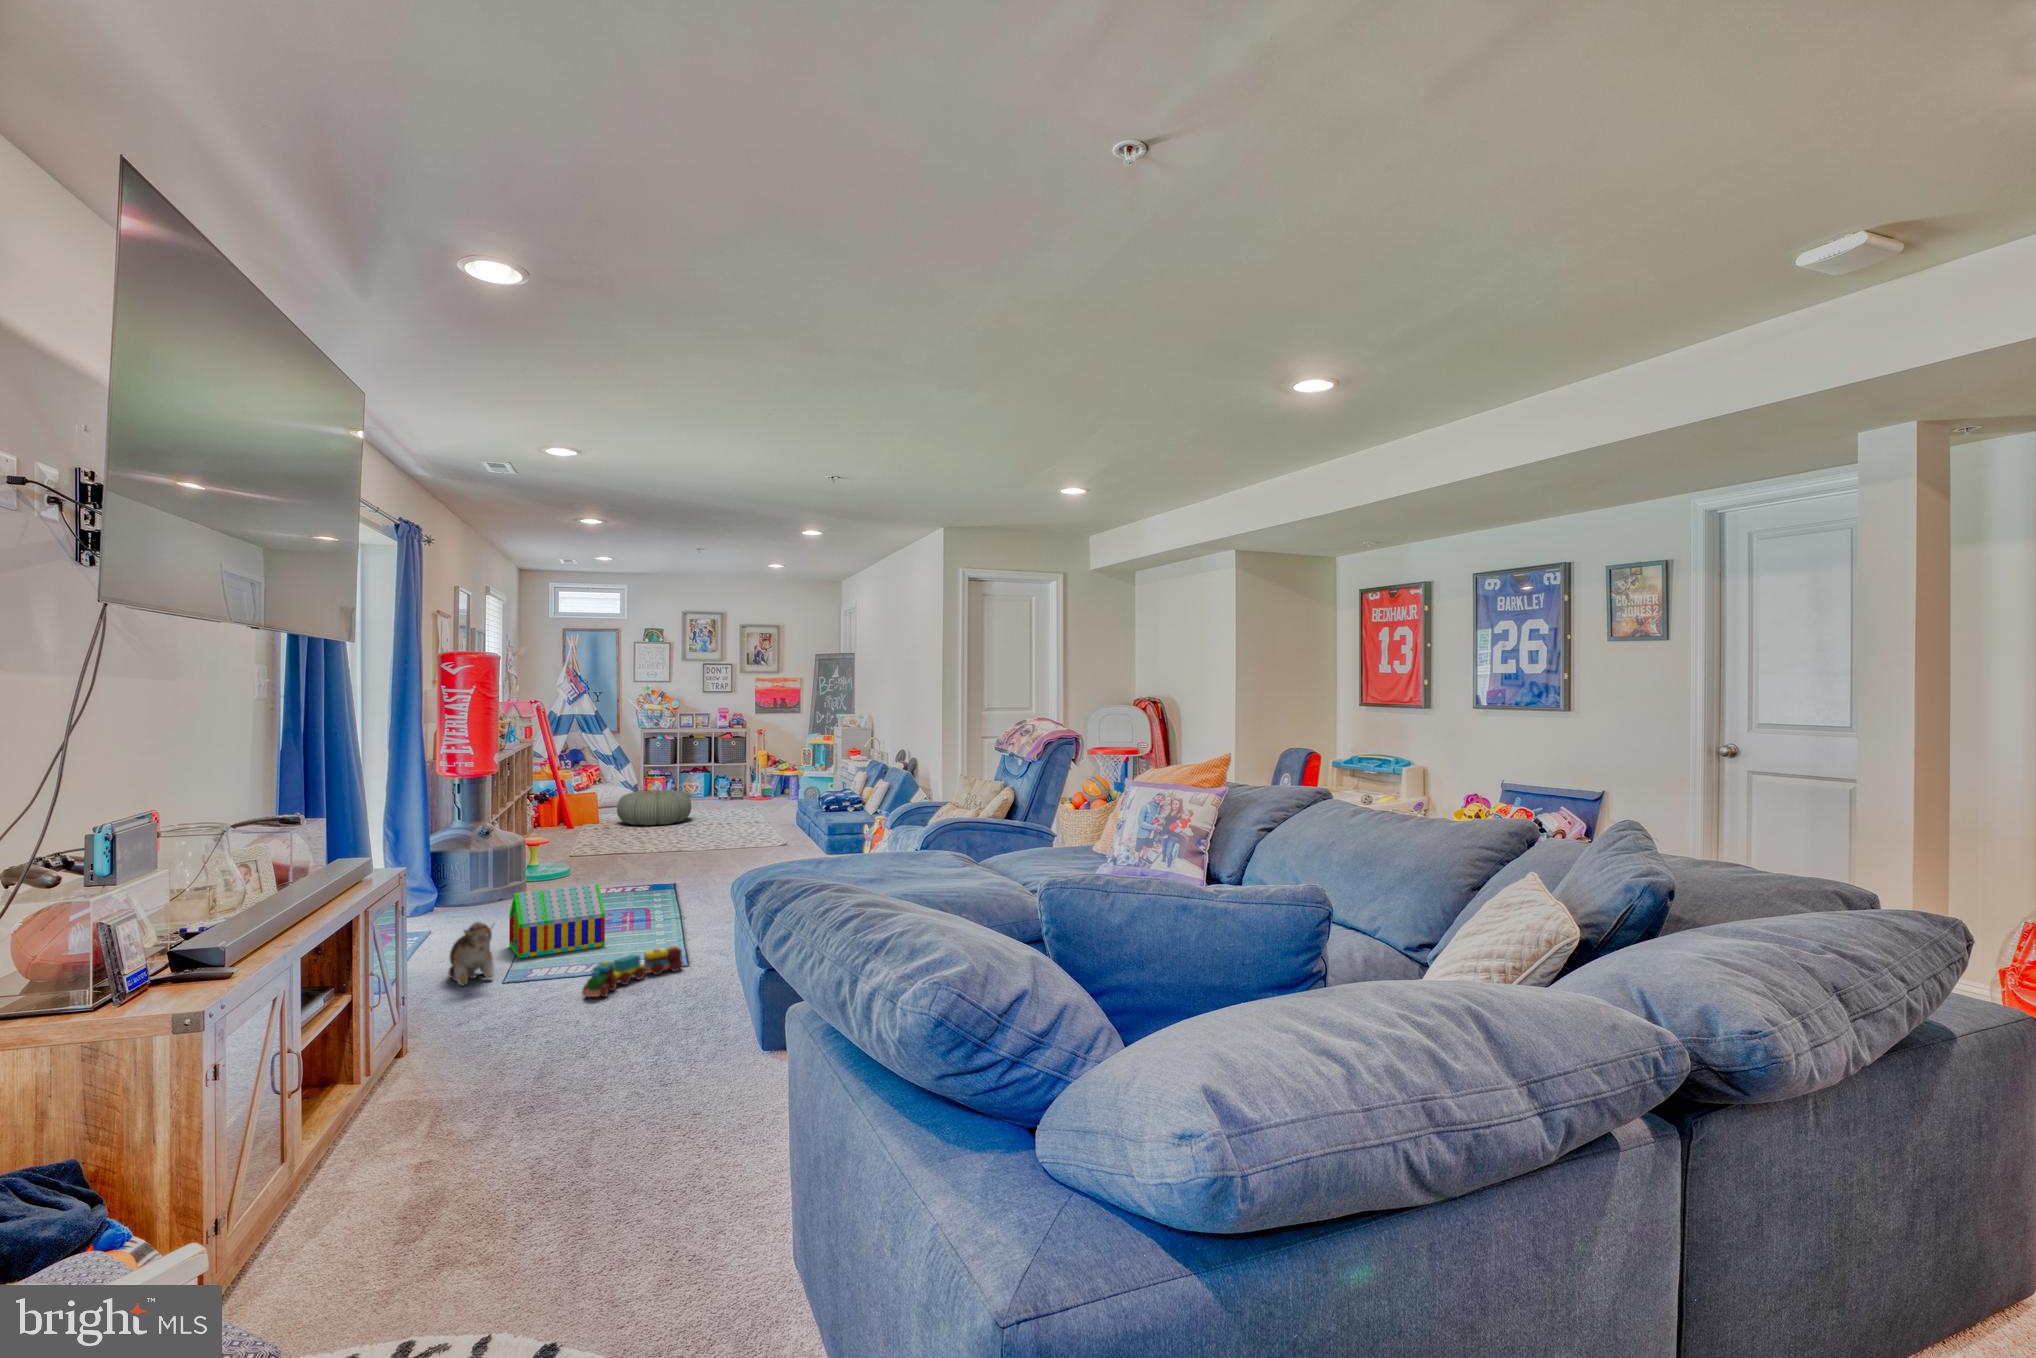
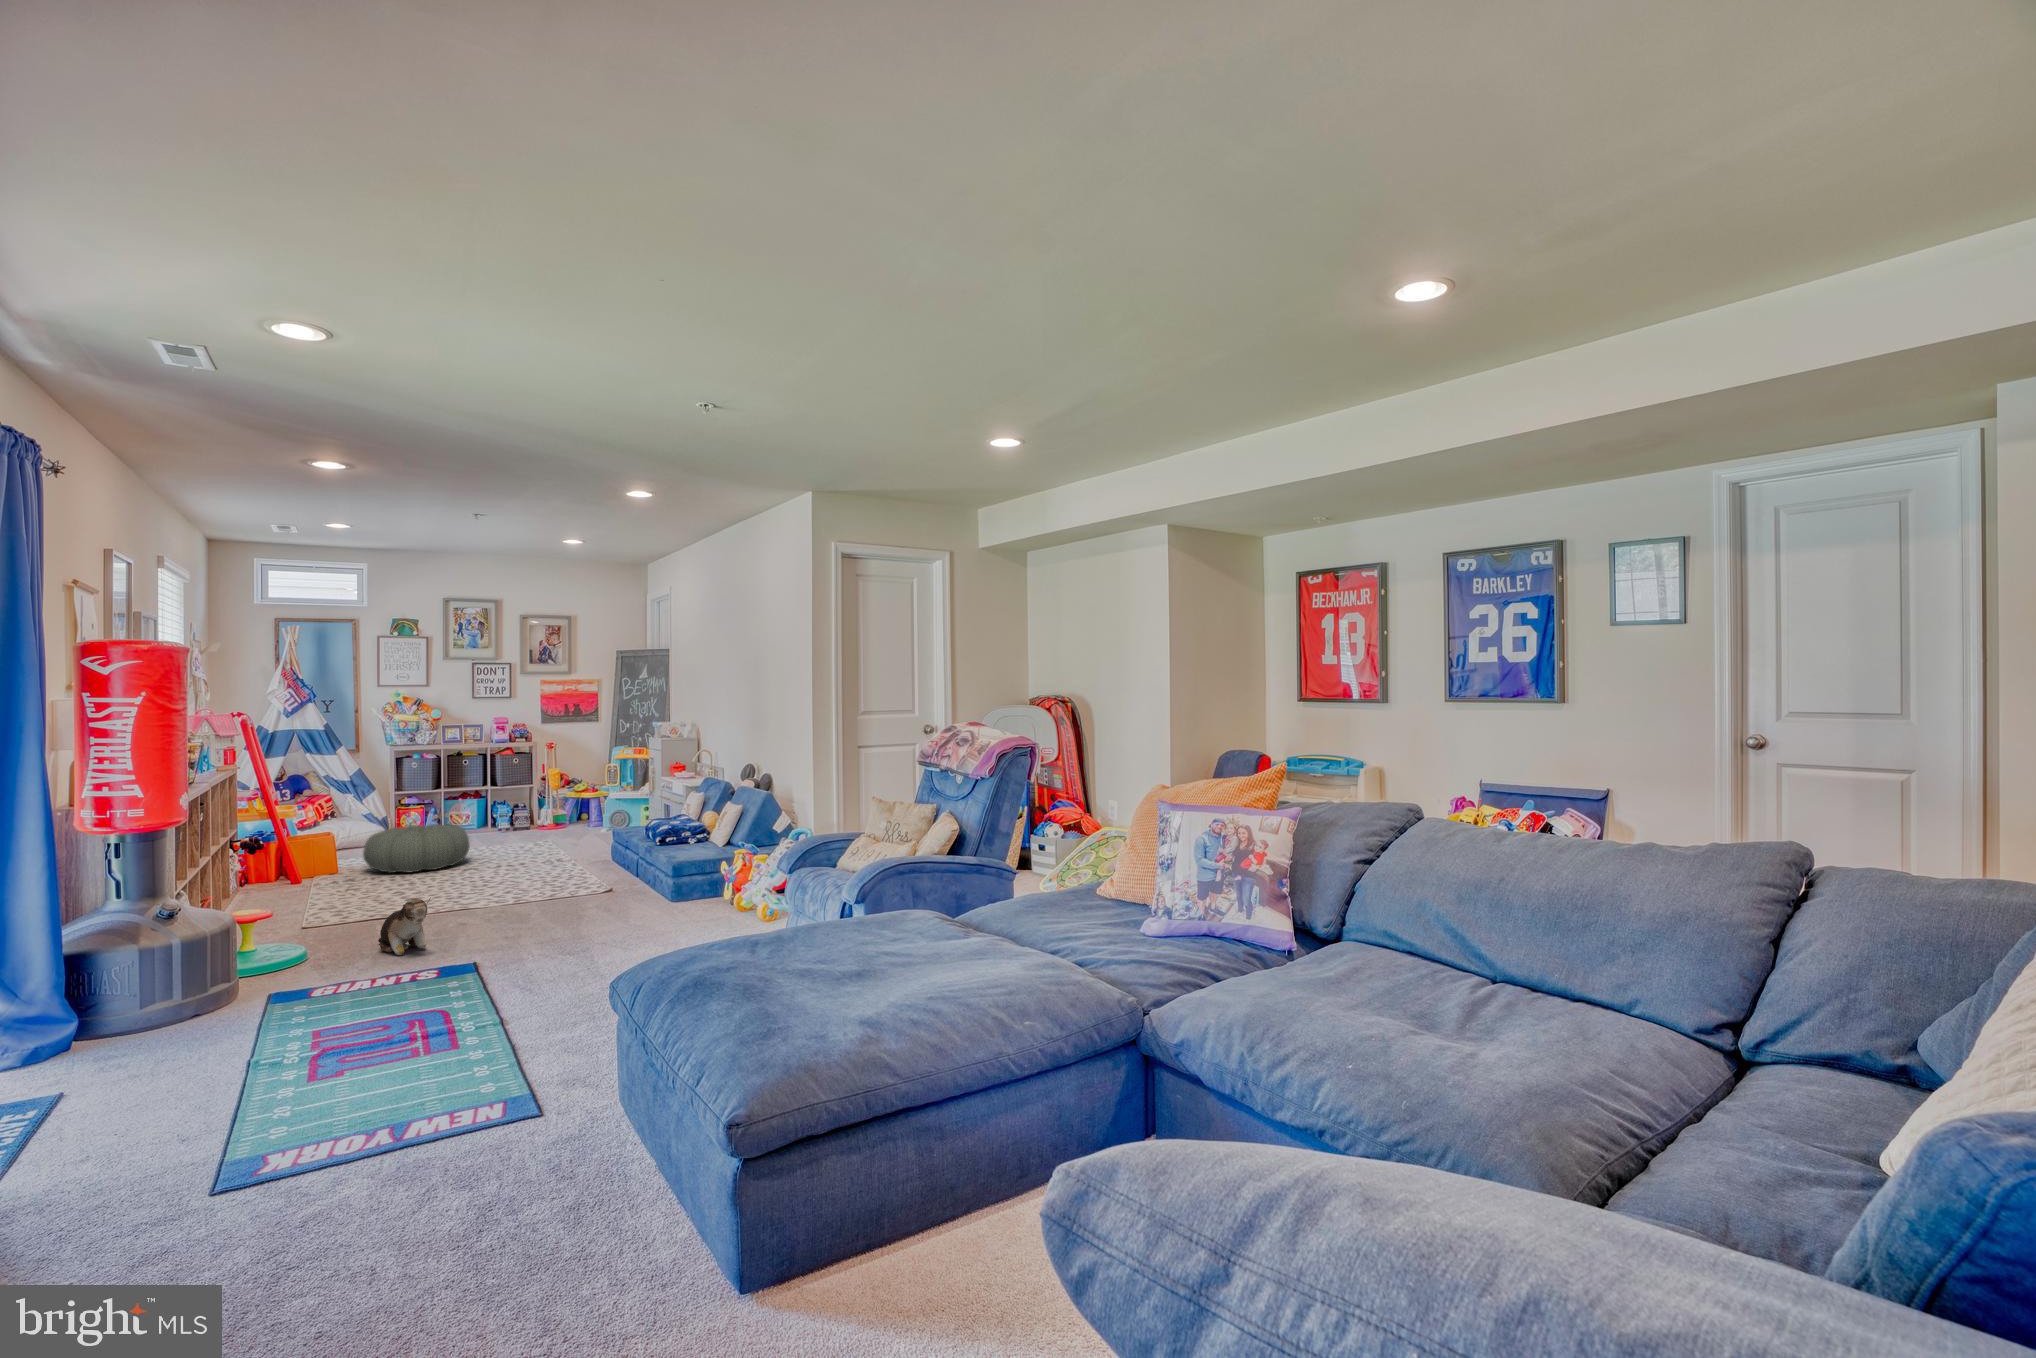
toy house: present [509,884,605,958] -> none [217,993,388,1132]
plush toy: present [449,922,494,986] -> present [378,897,431,955]
toy train: present [583,946,683,997] -> none [370,1089,535,1211]

